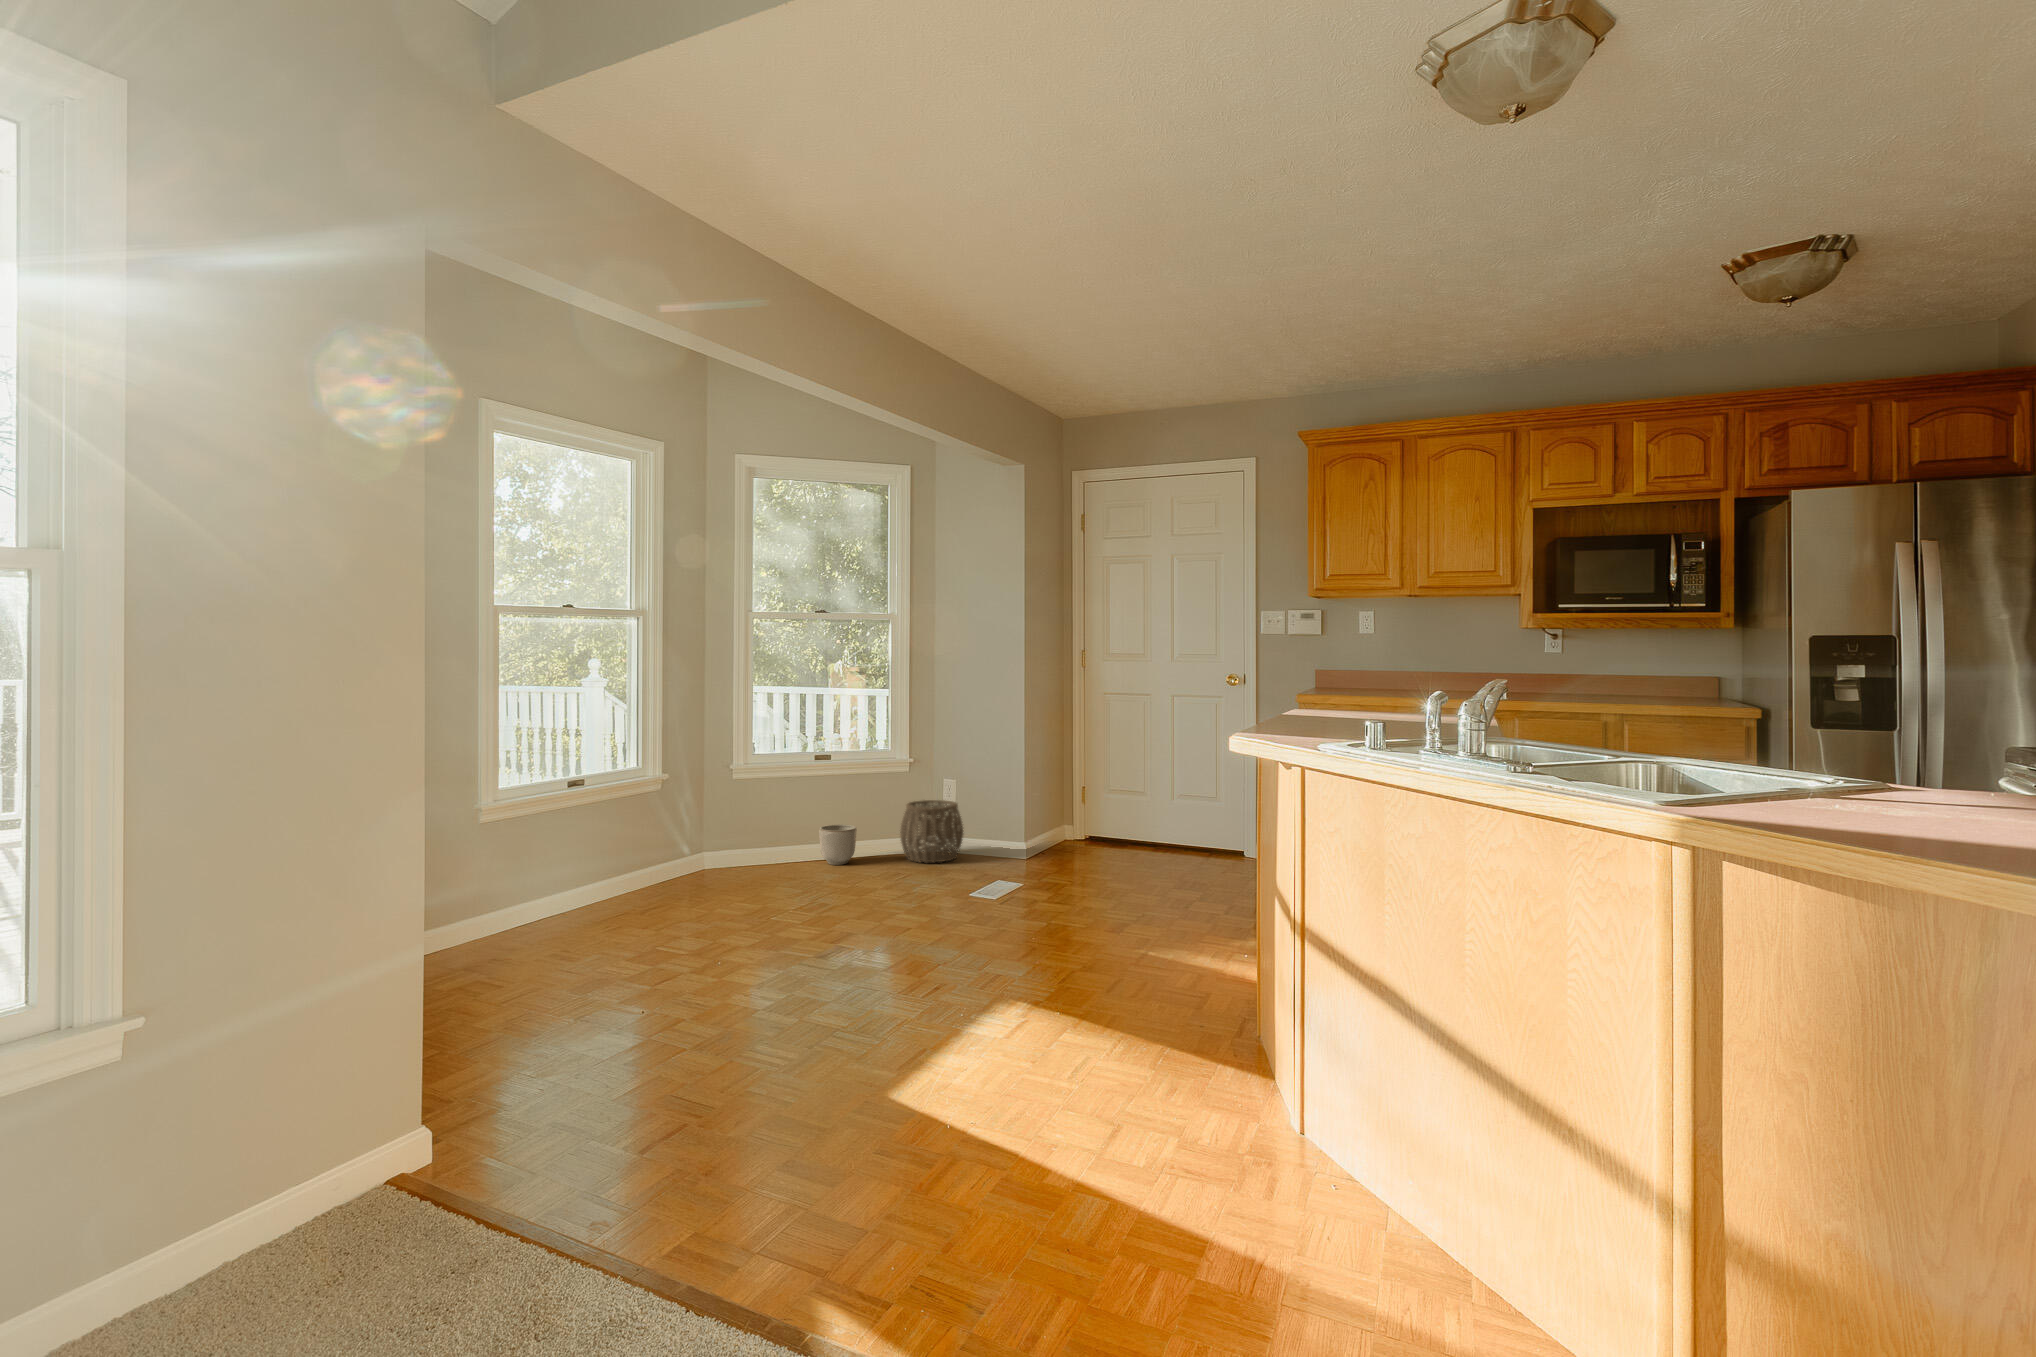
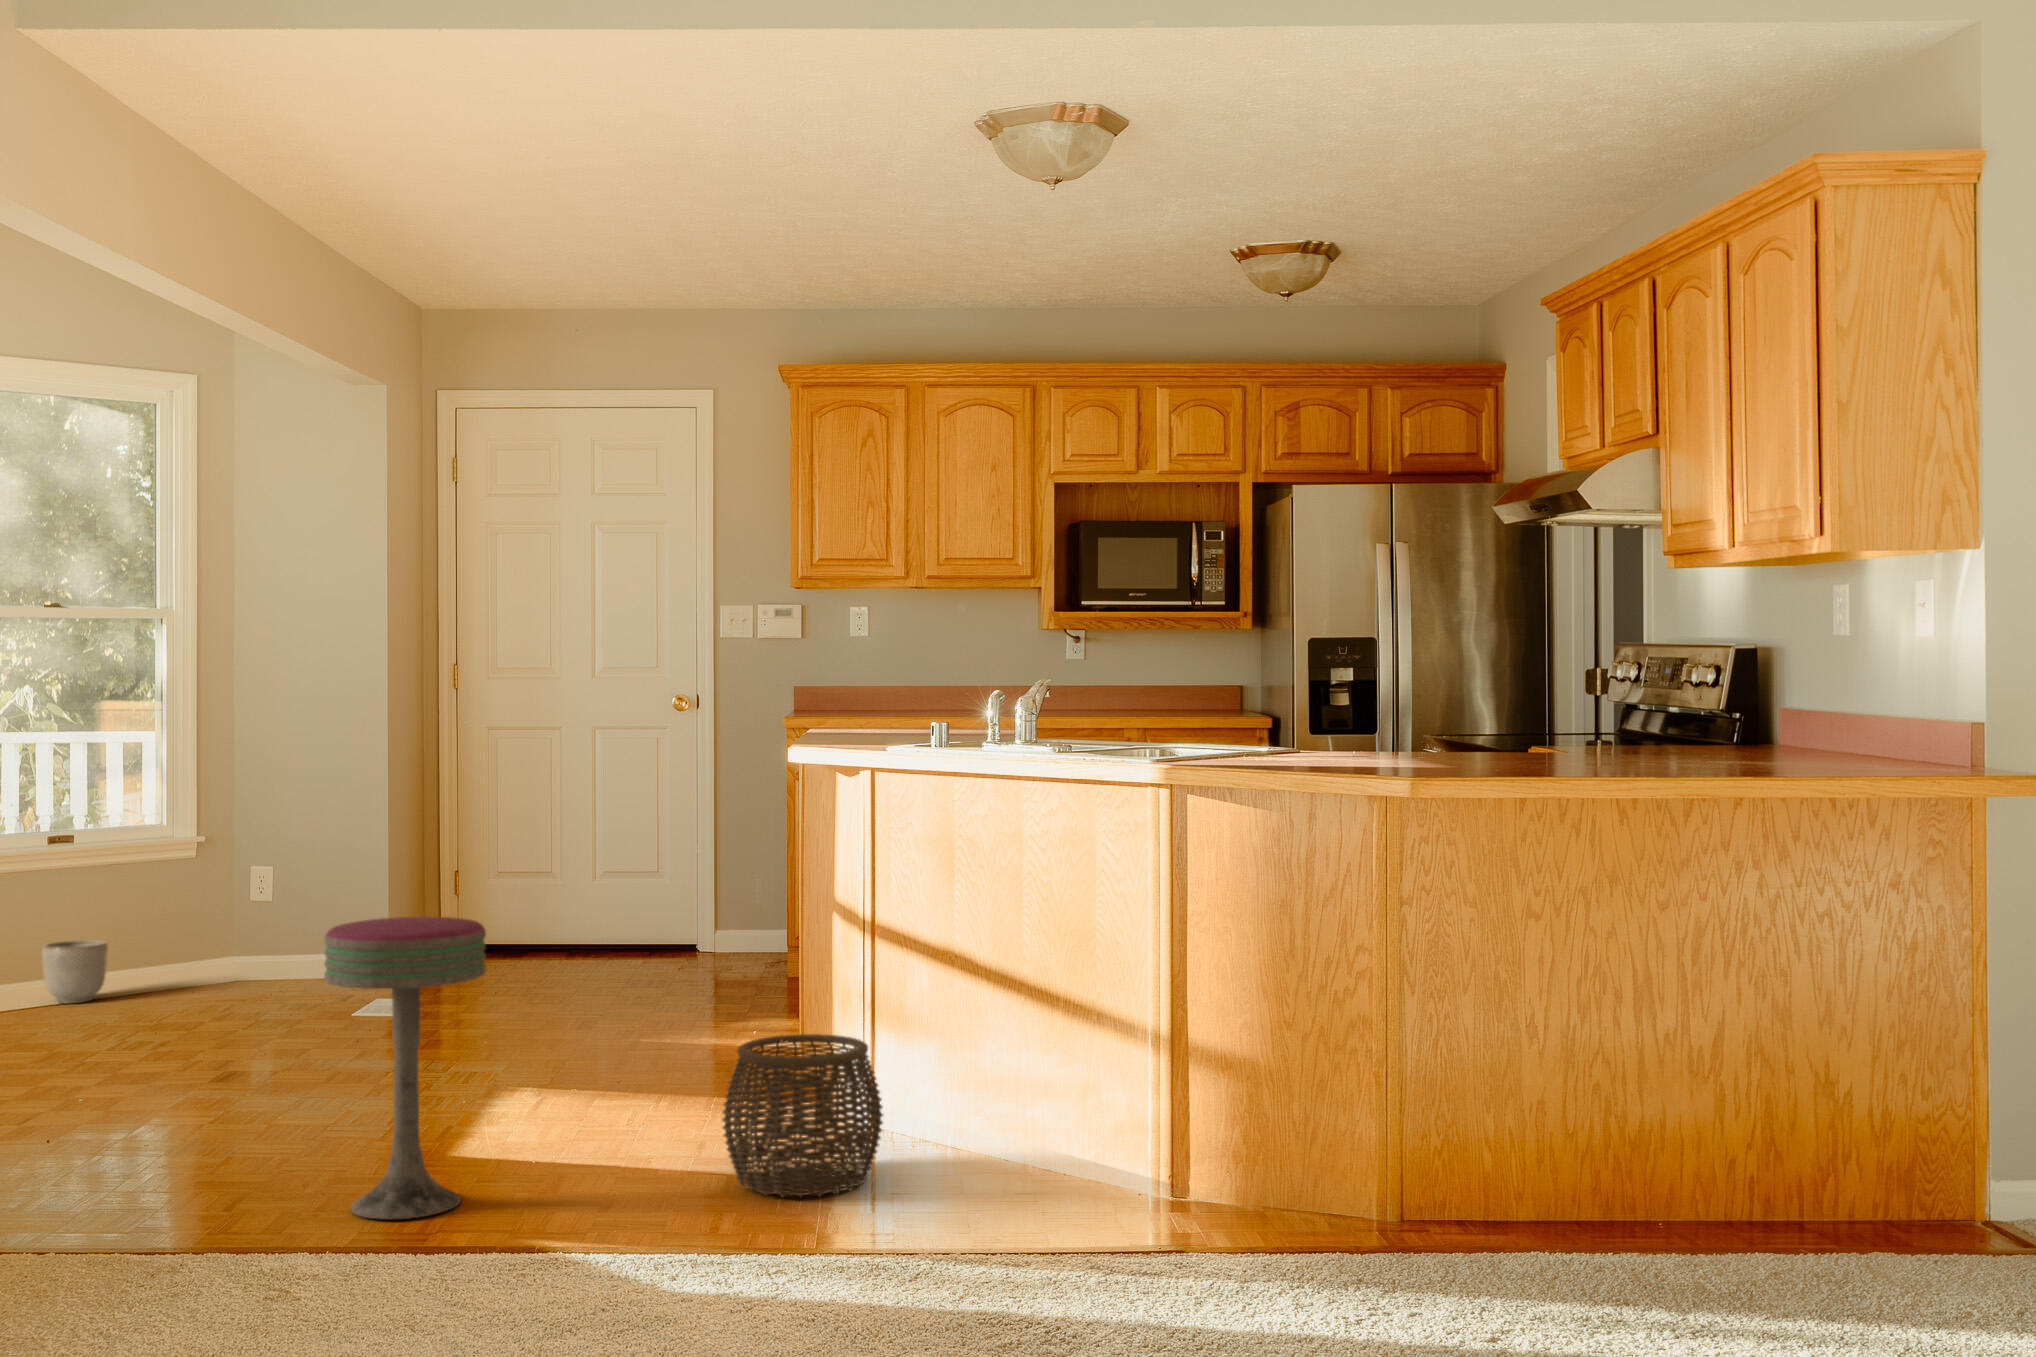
woven basket: present [900,800,963,863] -> present [722,1034,883,1197]
bar stool: none [759,891,902,1183] -> present [324,917,486,1220]

